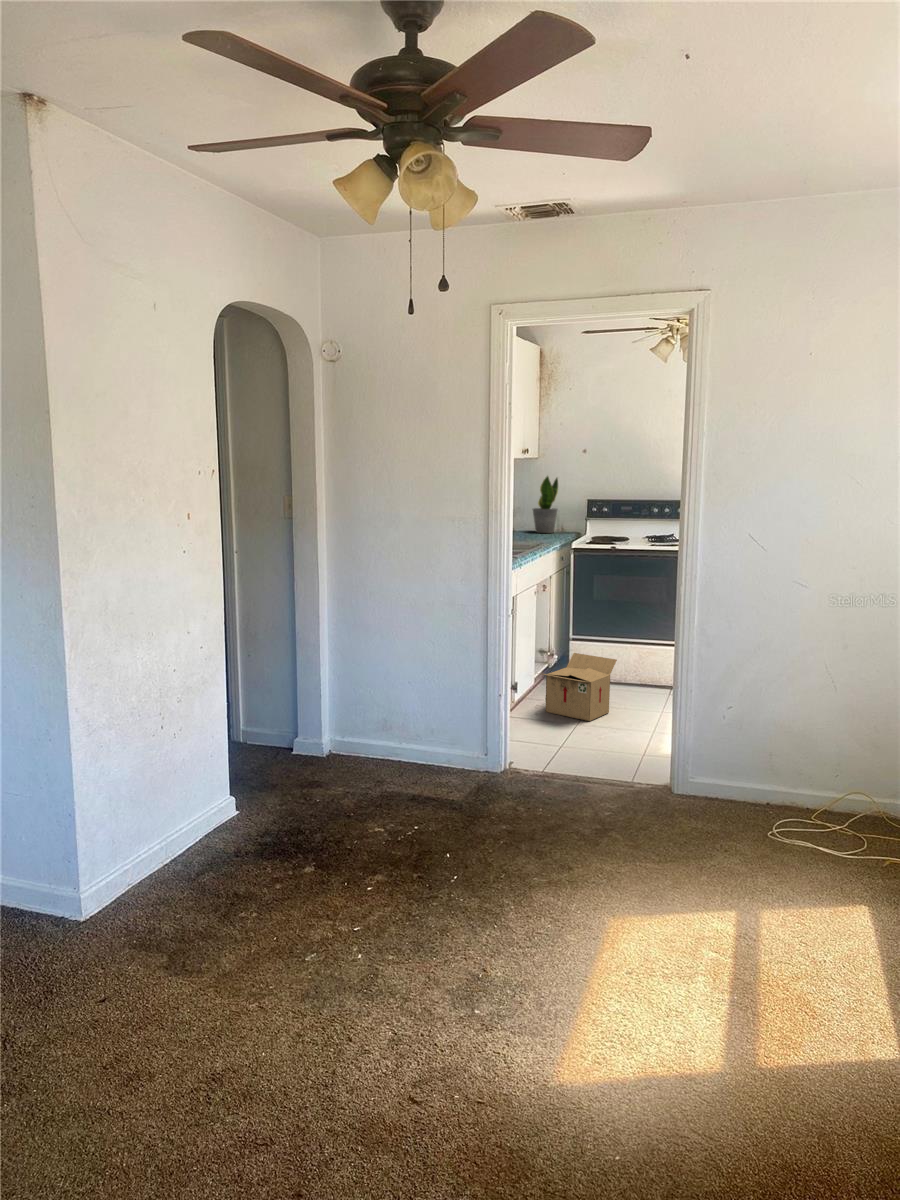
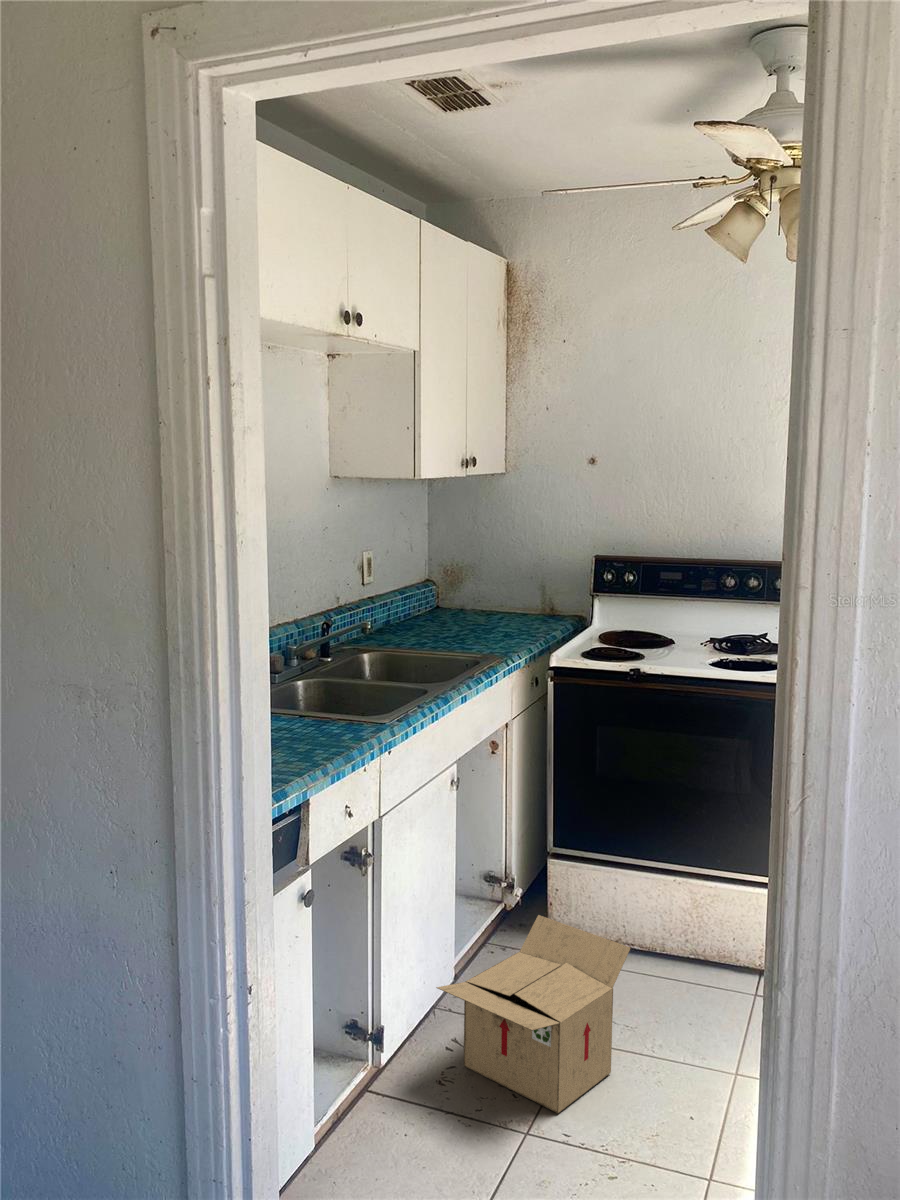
potted plant: present [533,476,558,533] -> none [487,509,538,623]

